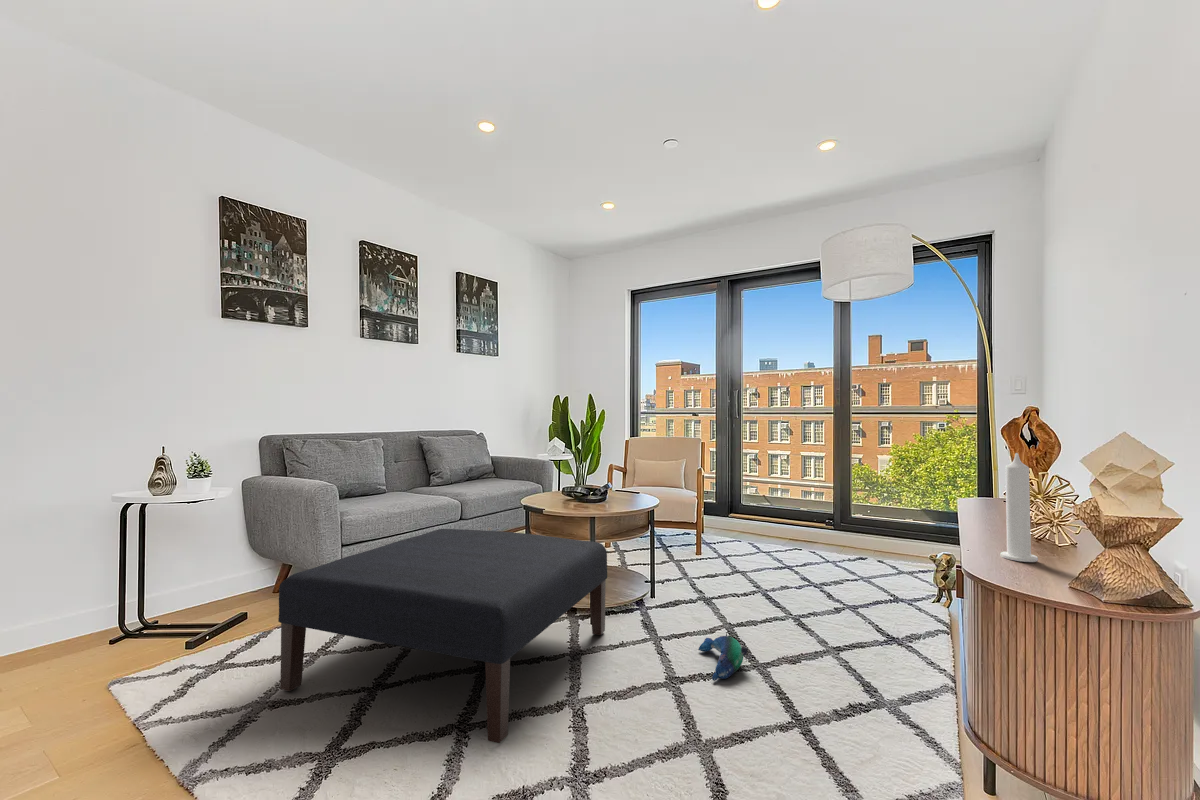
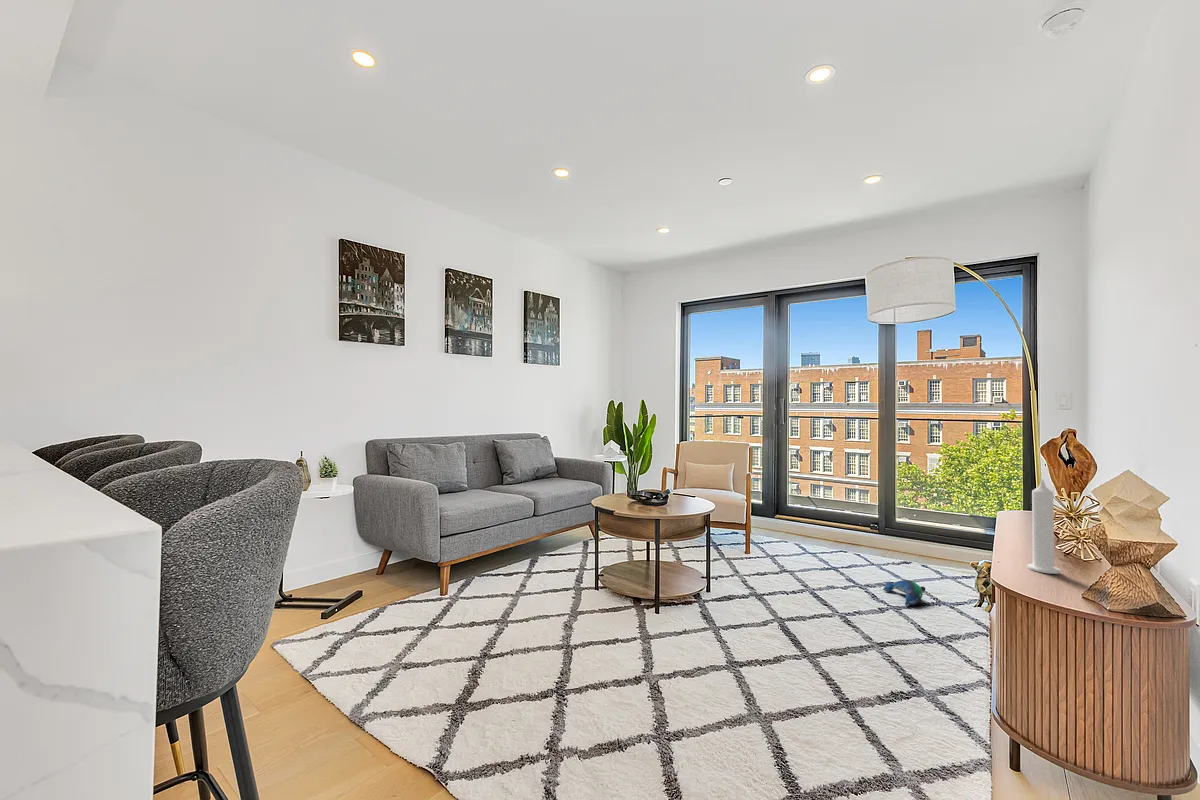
ottoman: present [278,529,607,743] -> none [406,525,671,707]
plush toy: present [698,636,748,681] -> present [883,580,925,606]

